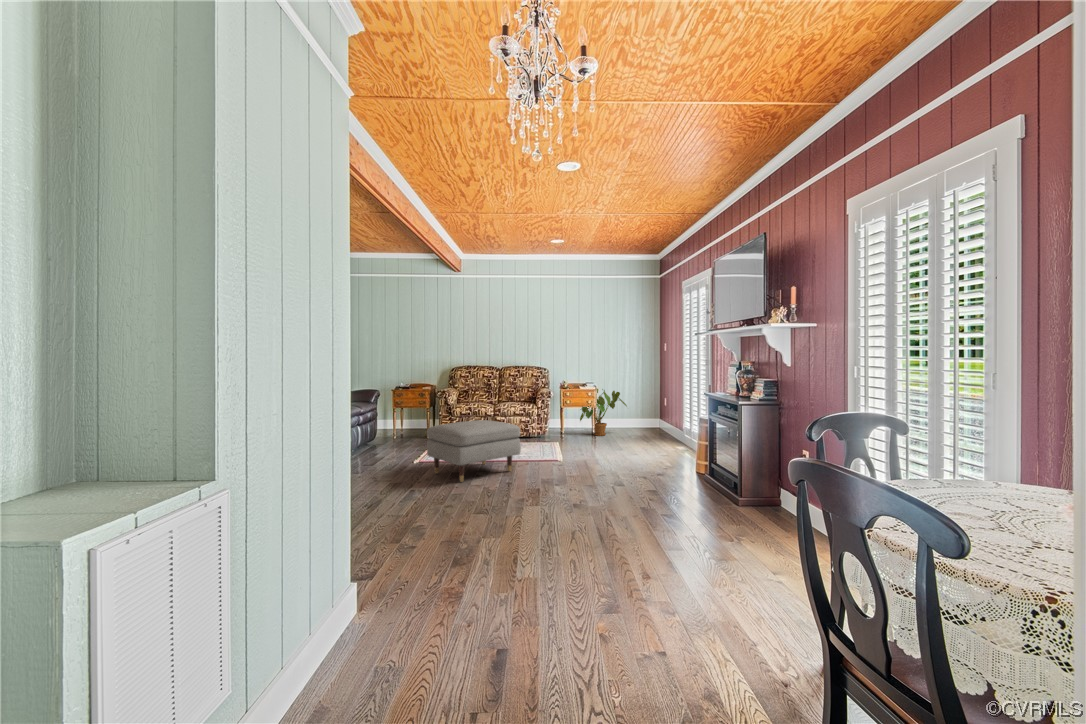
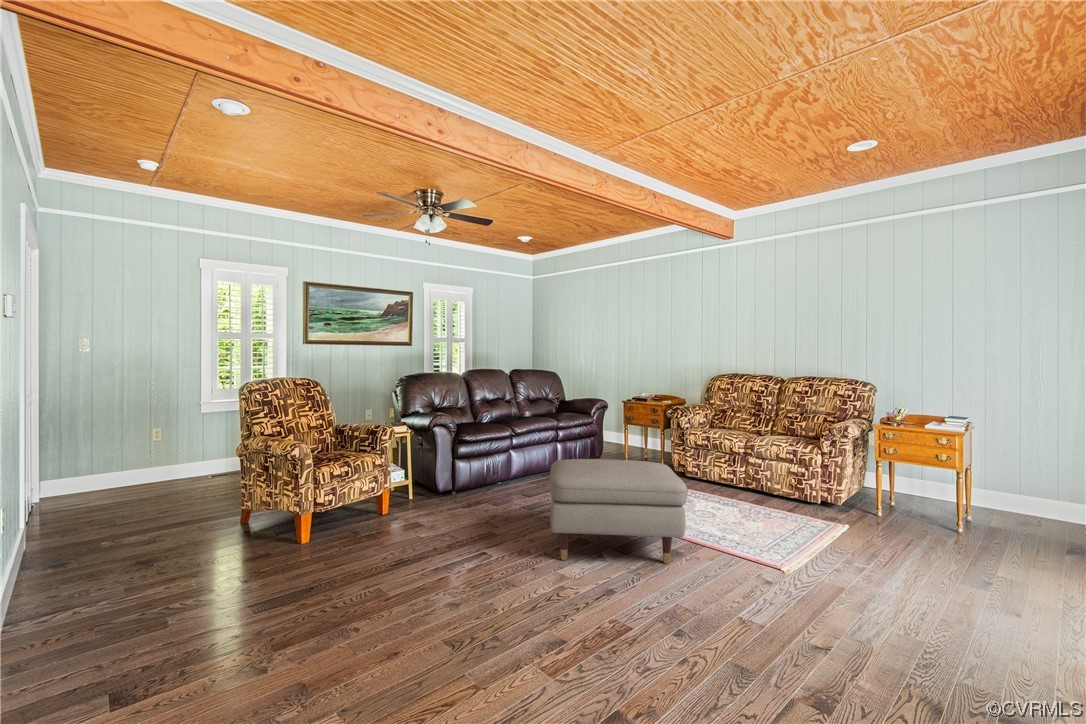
house plant: present [580,389,627,436] -> none [929,430,1069,533]

